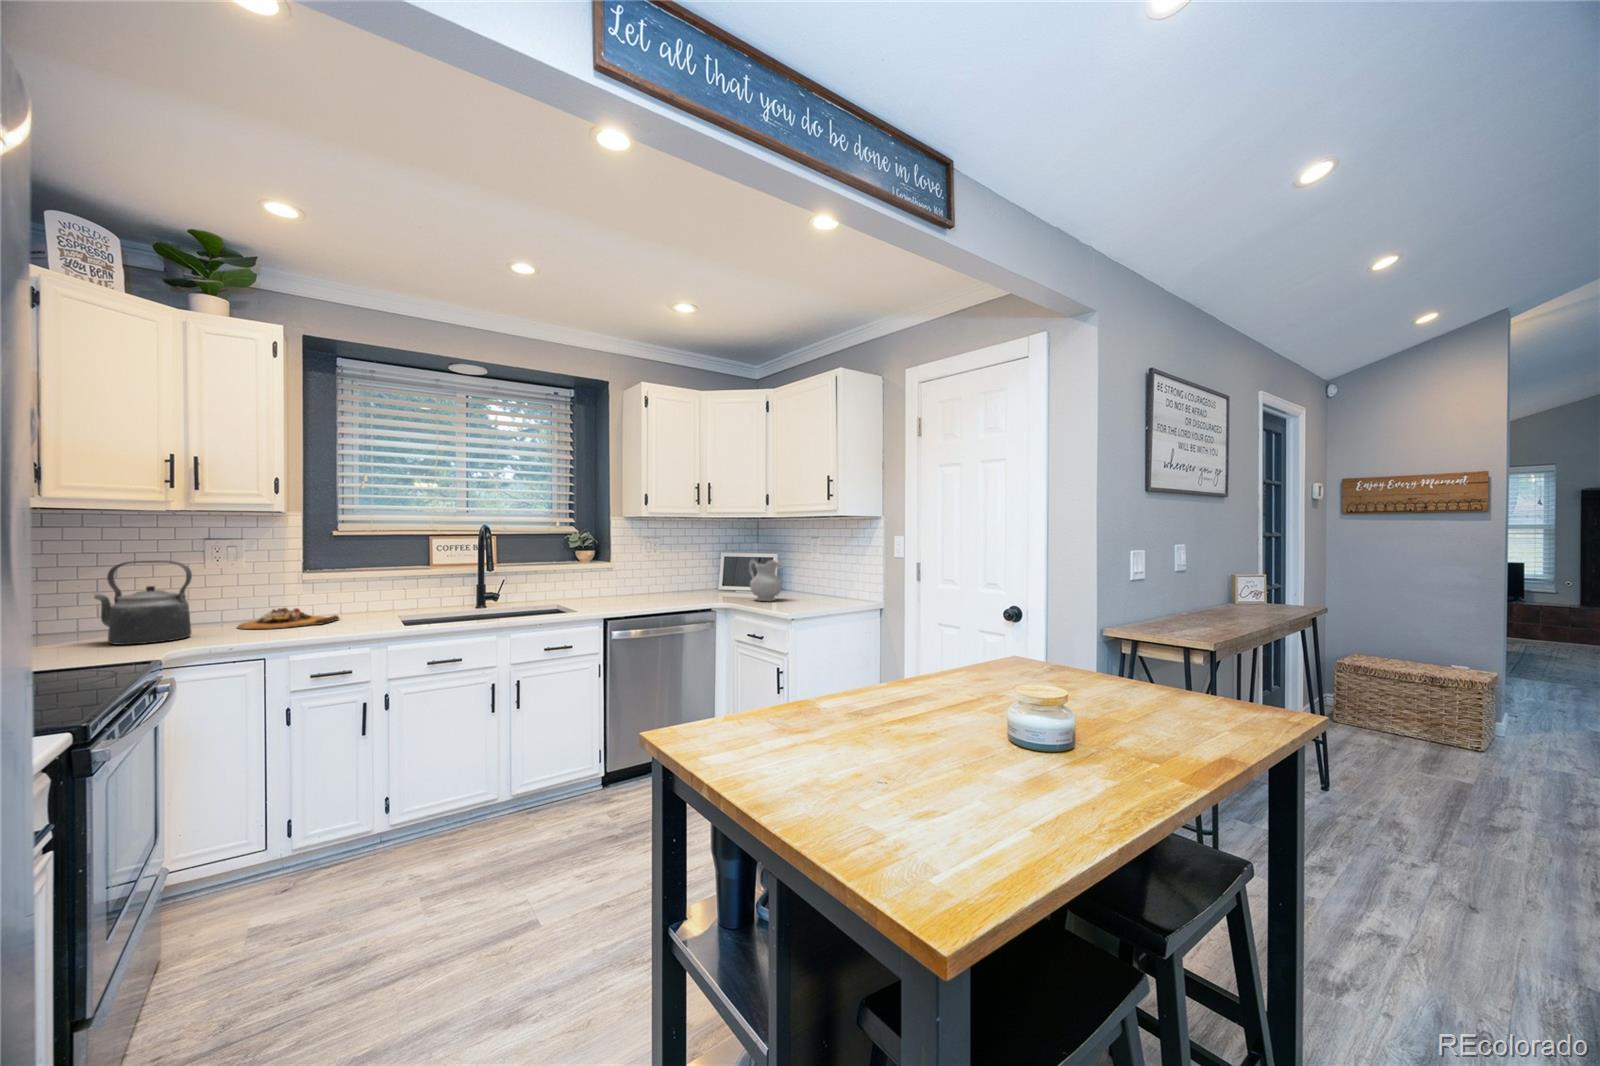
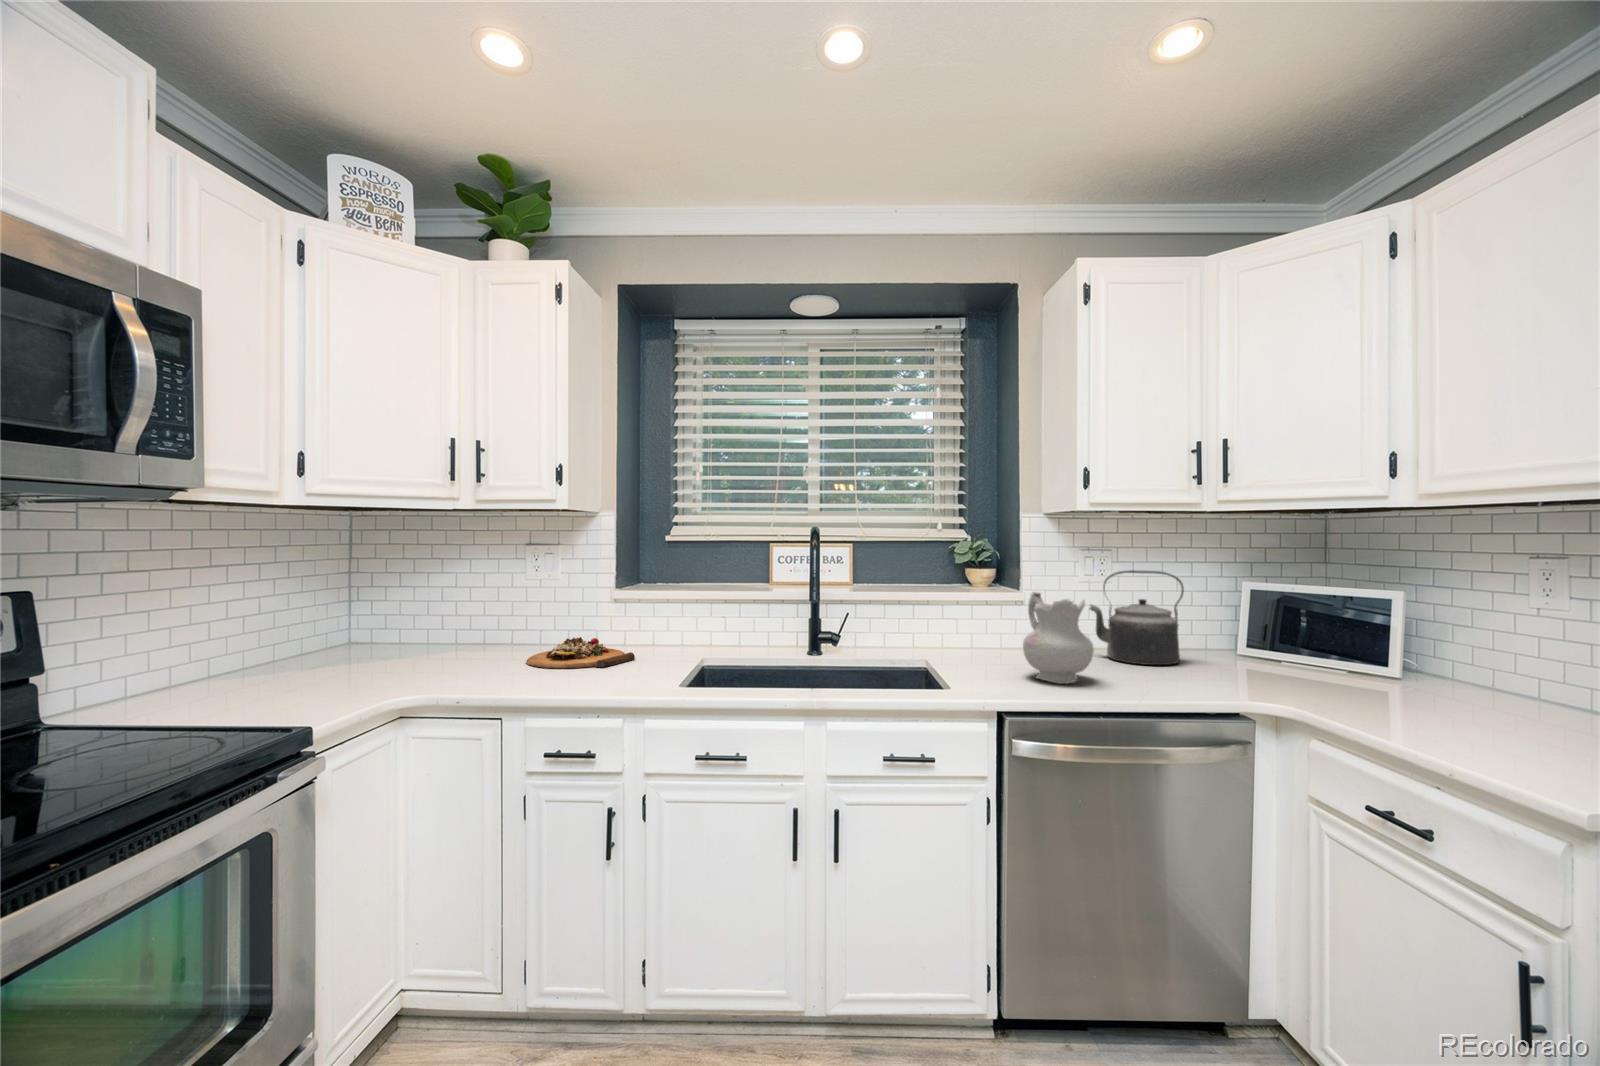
ceramic pitcher: present [749,558,782,601] -> present [1023,592,1094,684]
kettle: present [94,560,192,645] -> present [1090,570,1184,665]

